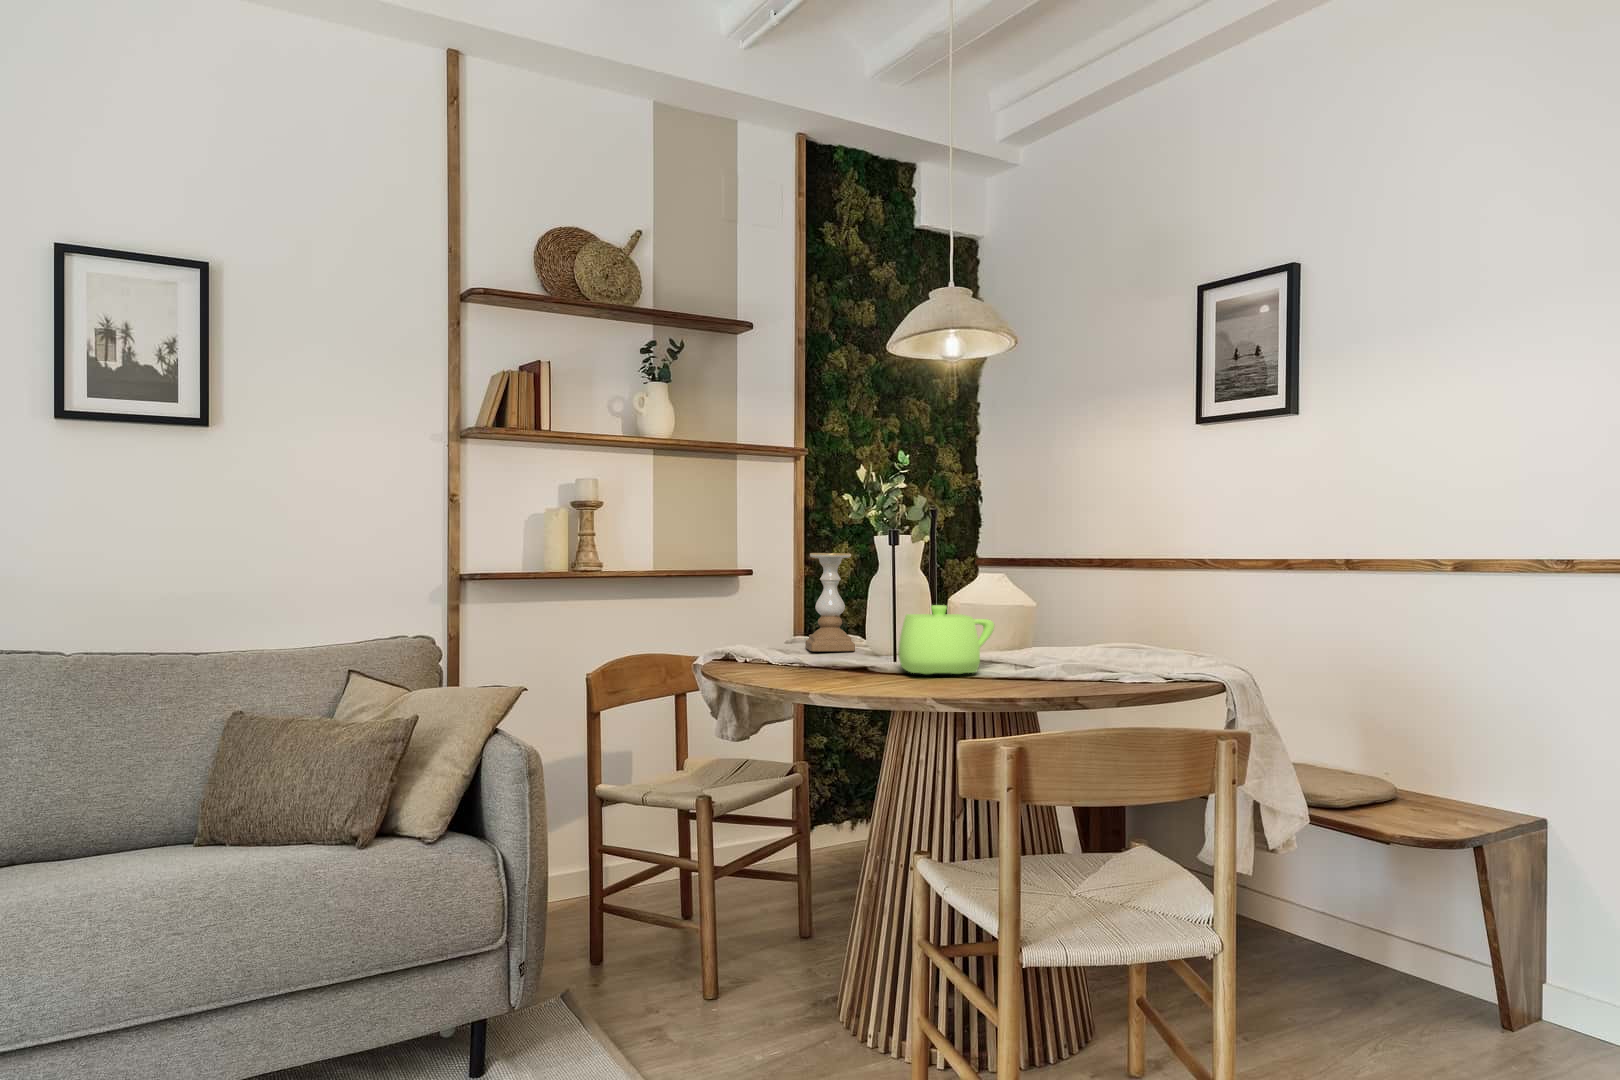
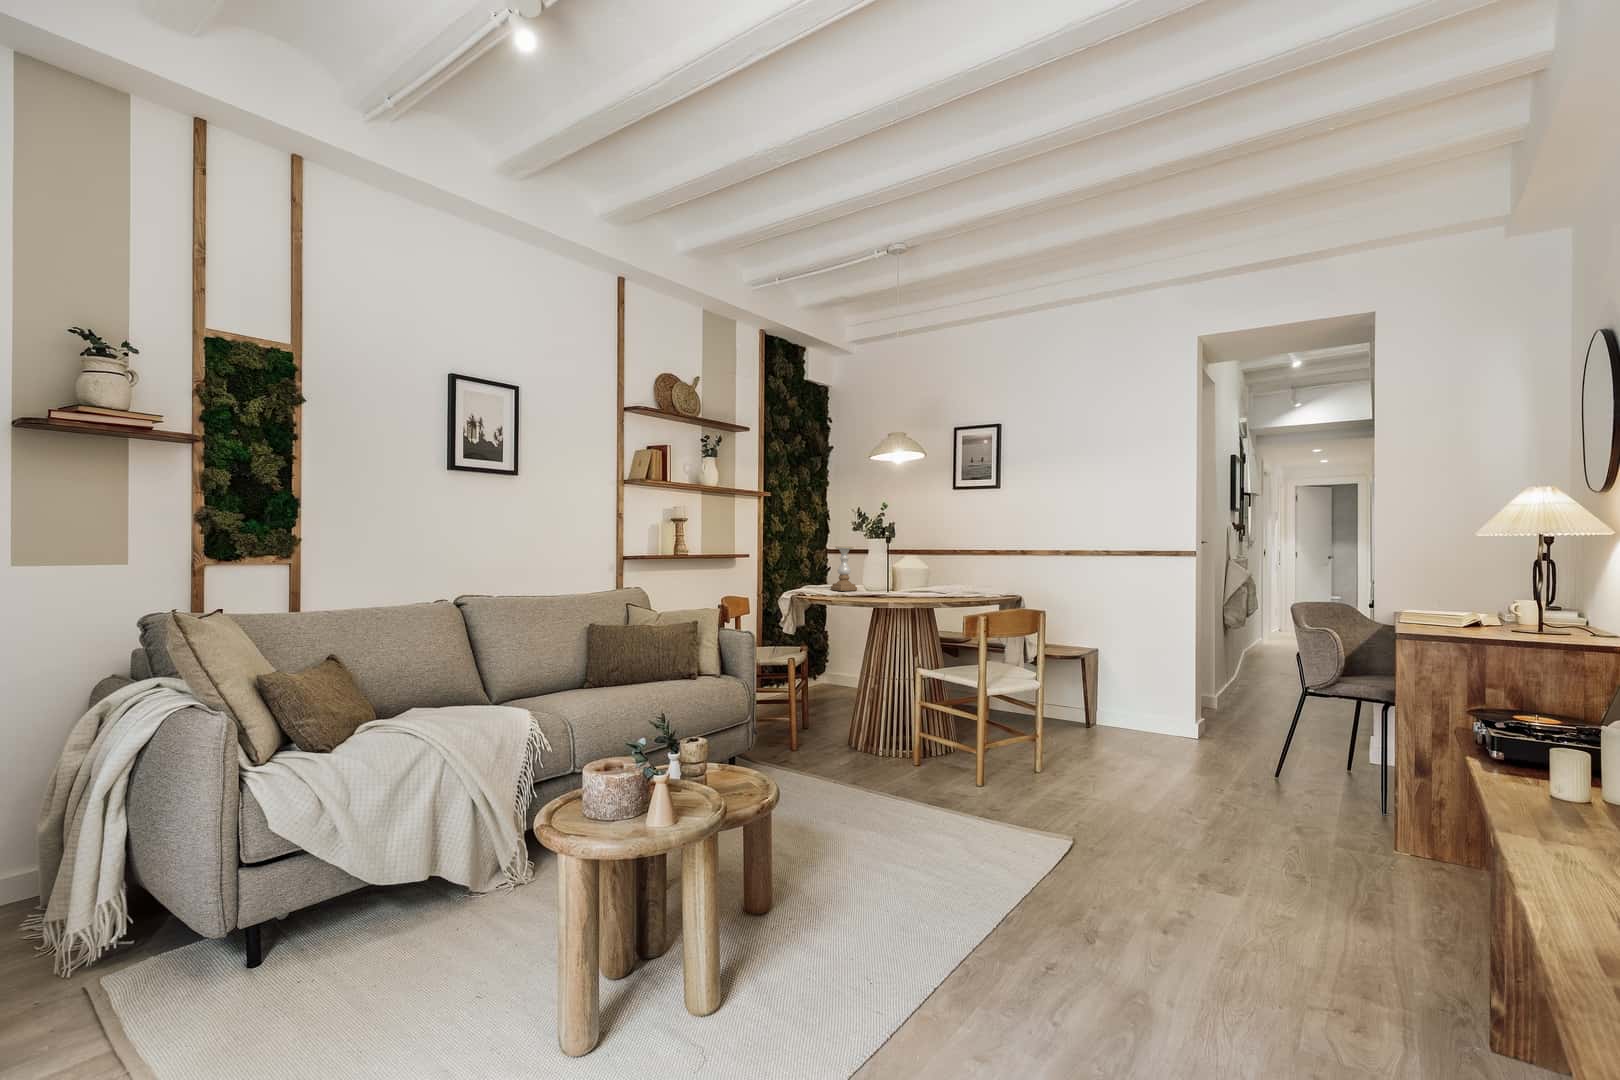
teapot: present [899,605,994,674] -> none [897,569,935,597]

